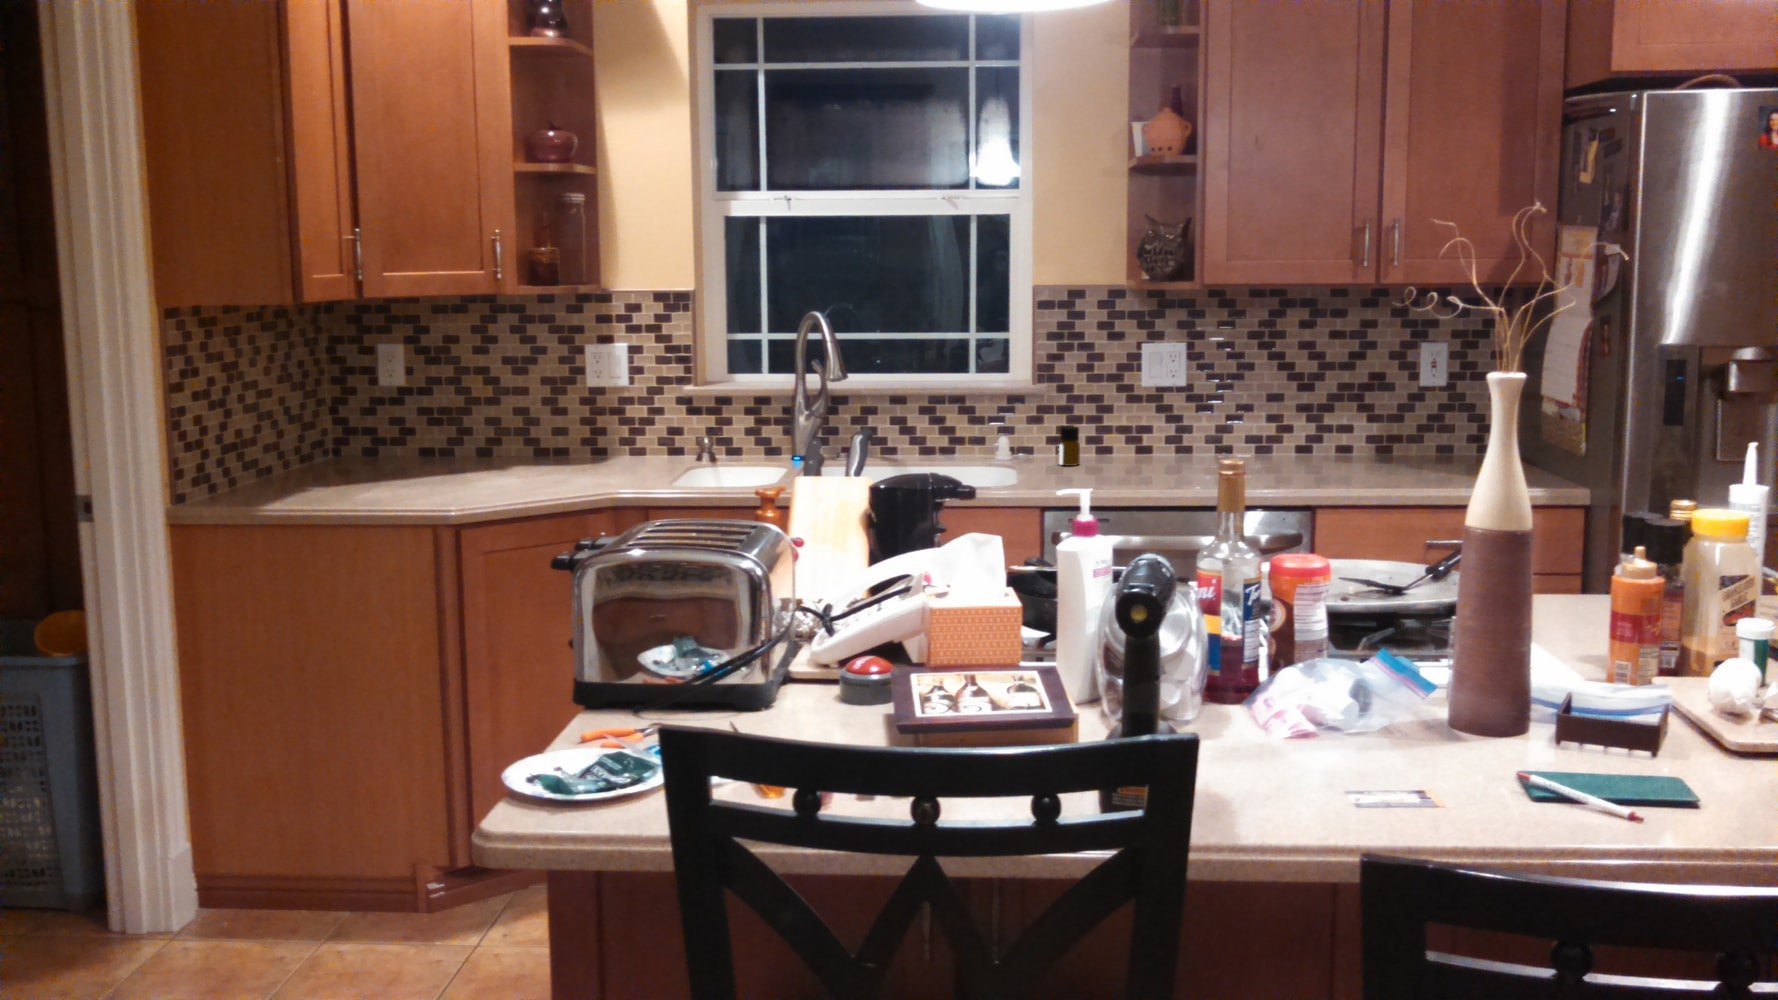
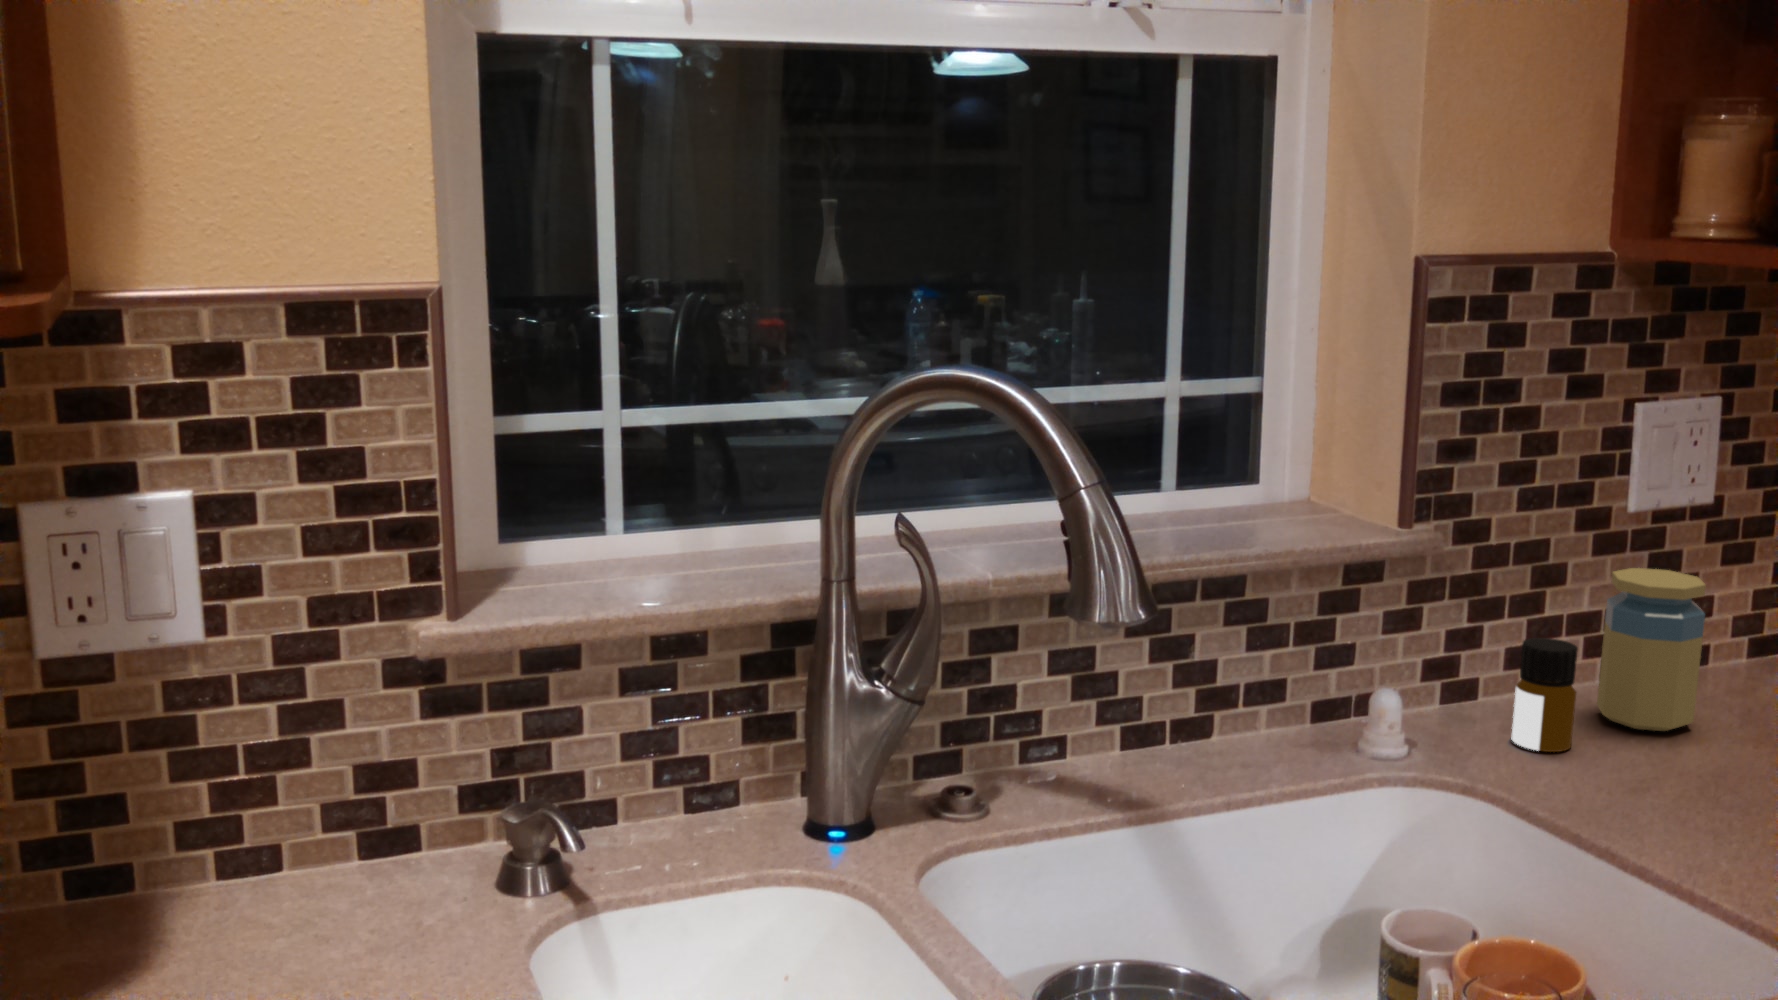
jar: none [1104,405,1139,464] -> present [1597,568,1706,731]

